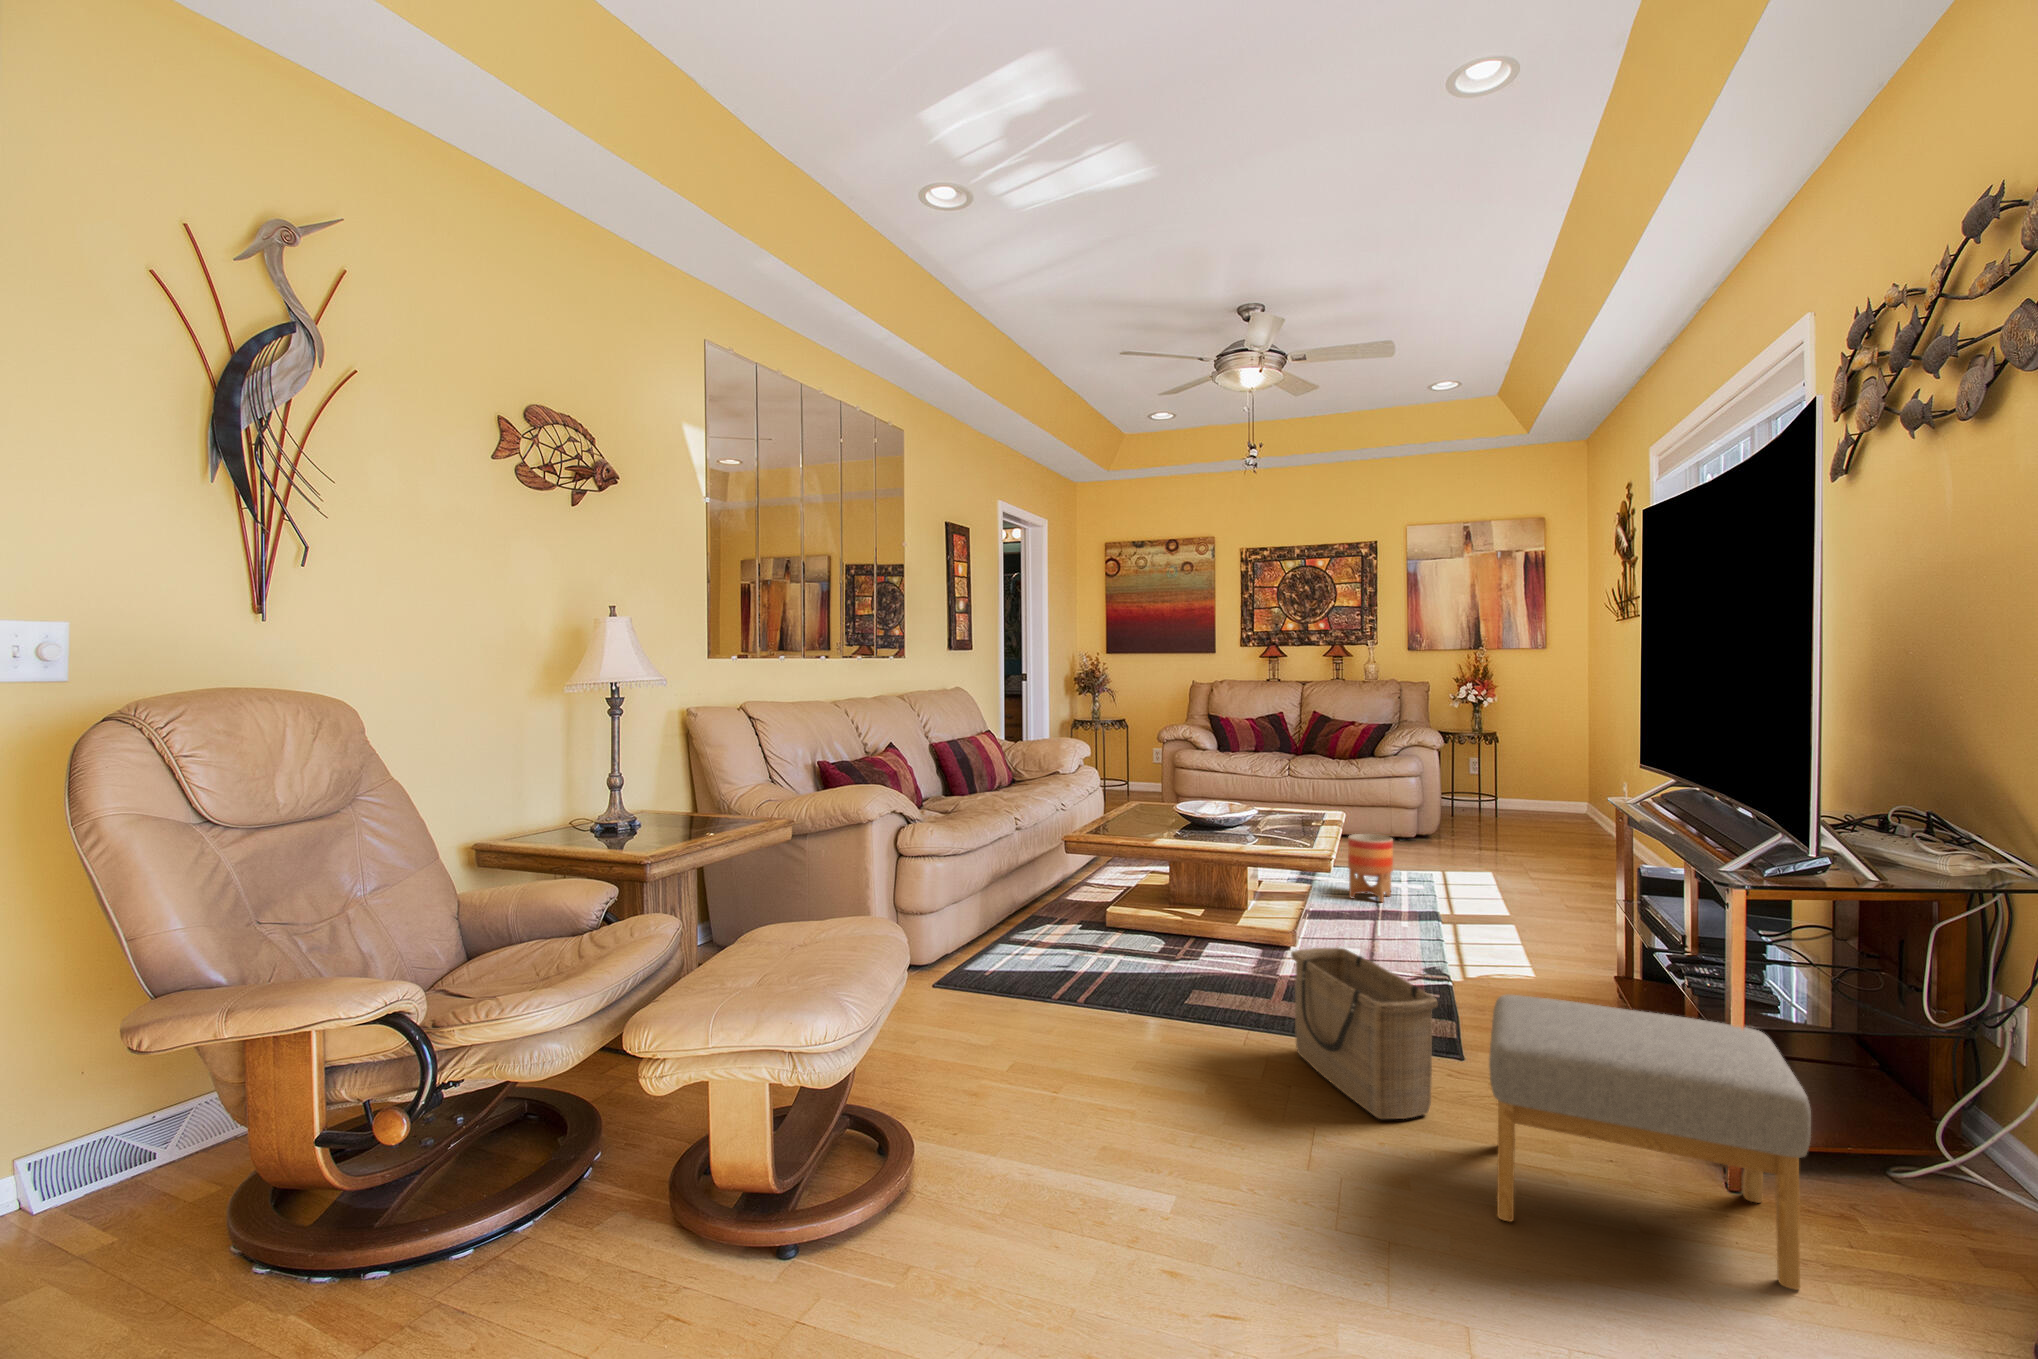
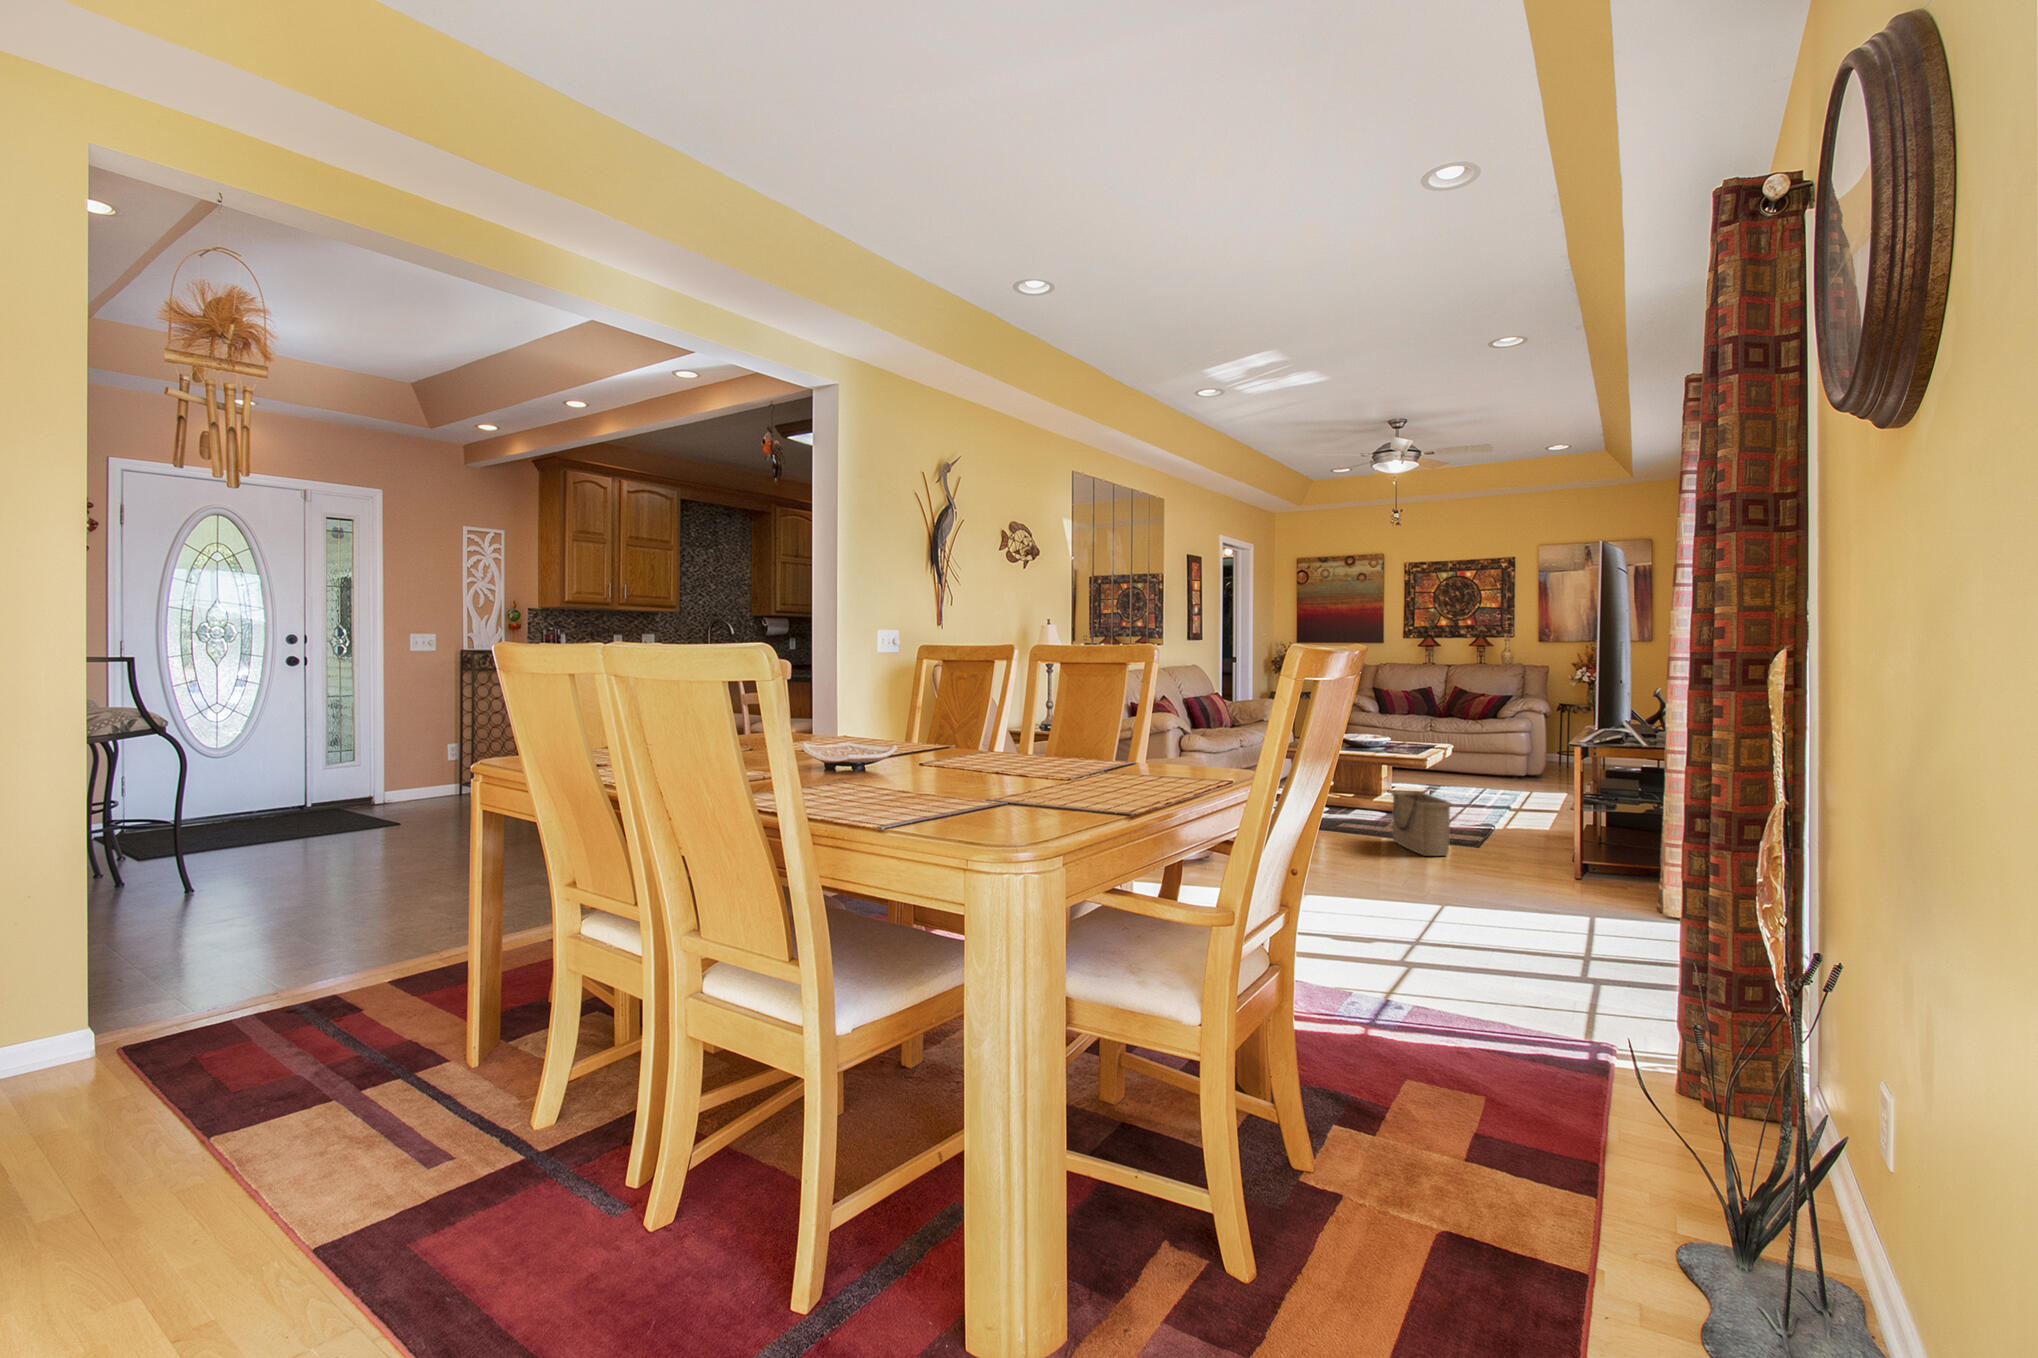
planter: present [1348,834,1393,902] -> none [1454,760,1484,801]
footstool: present [1489,994,1811,1290] -> none [1458,796,1583,888]

